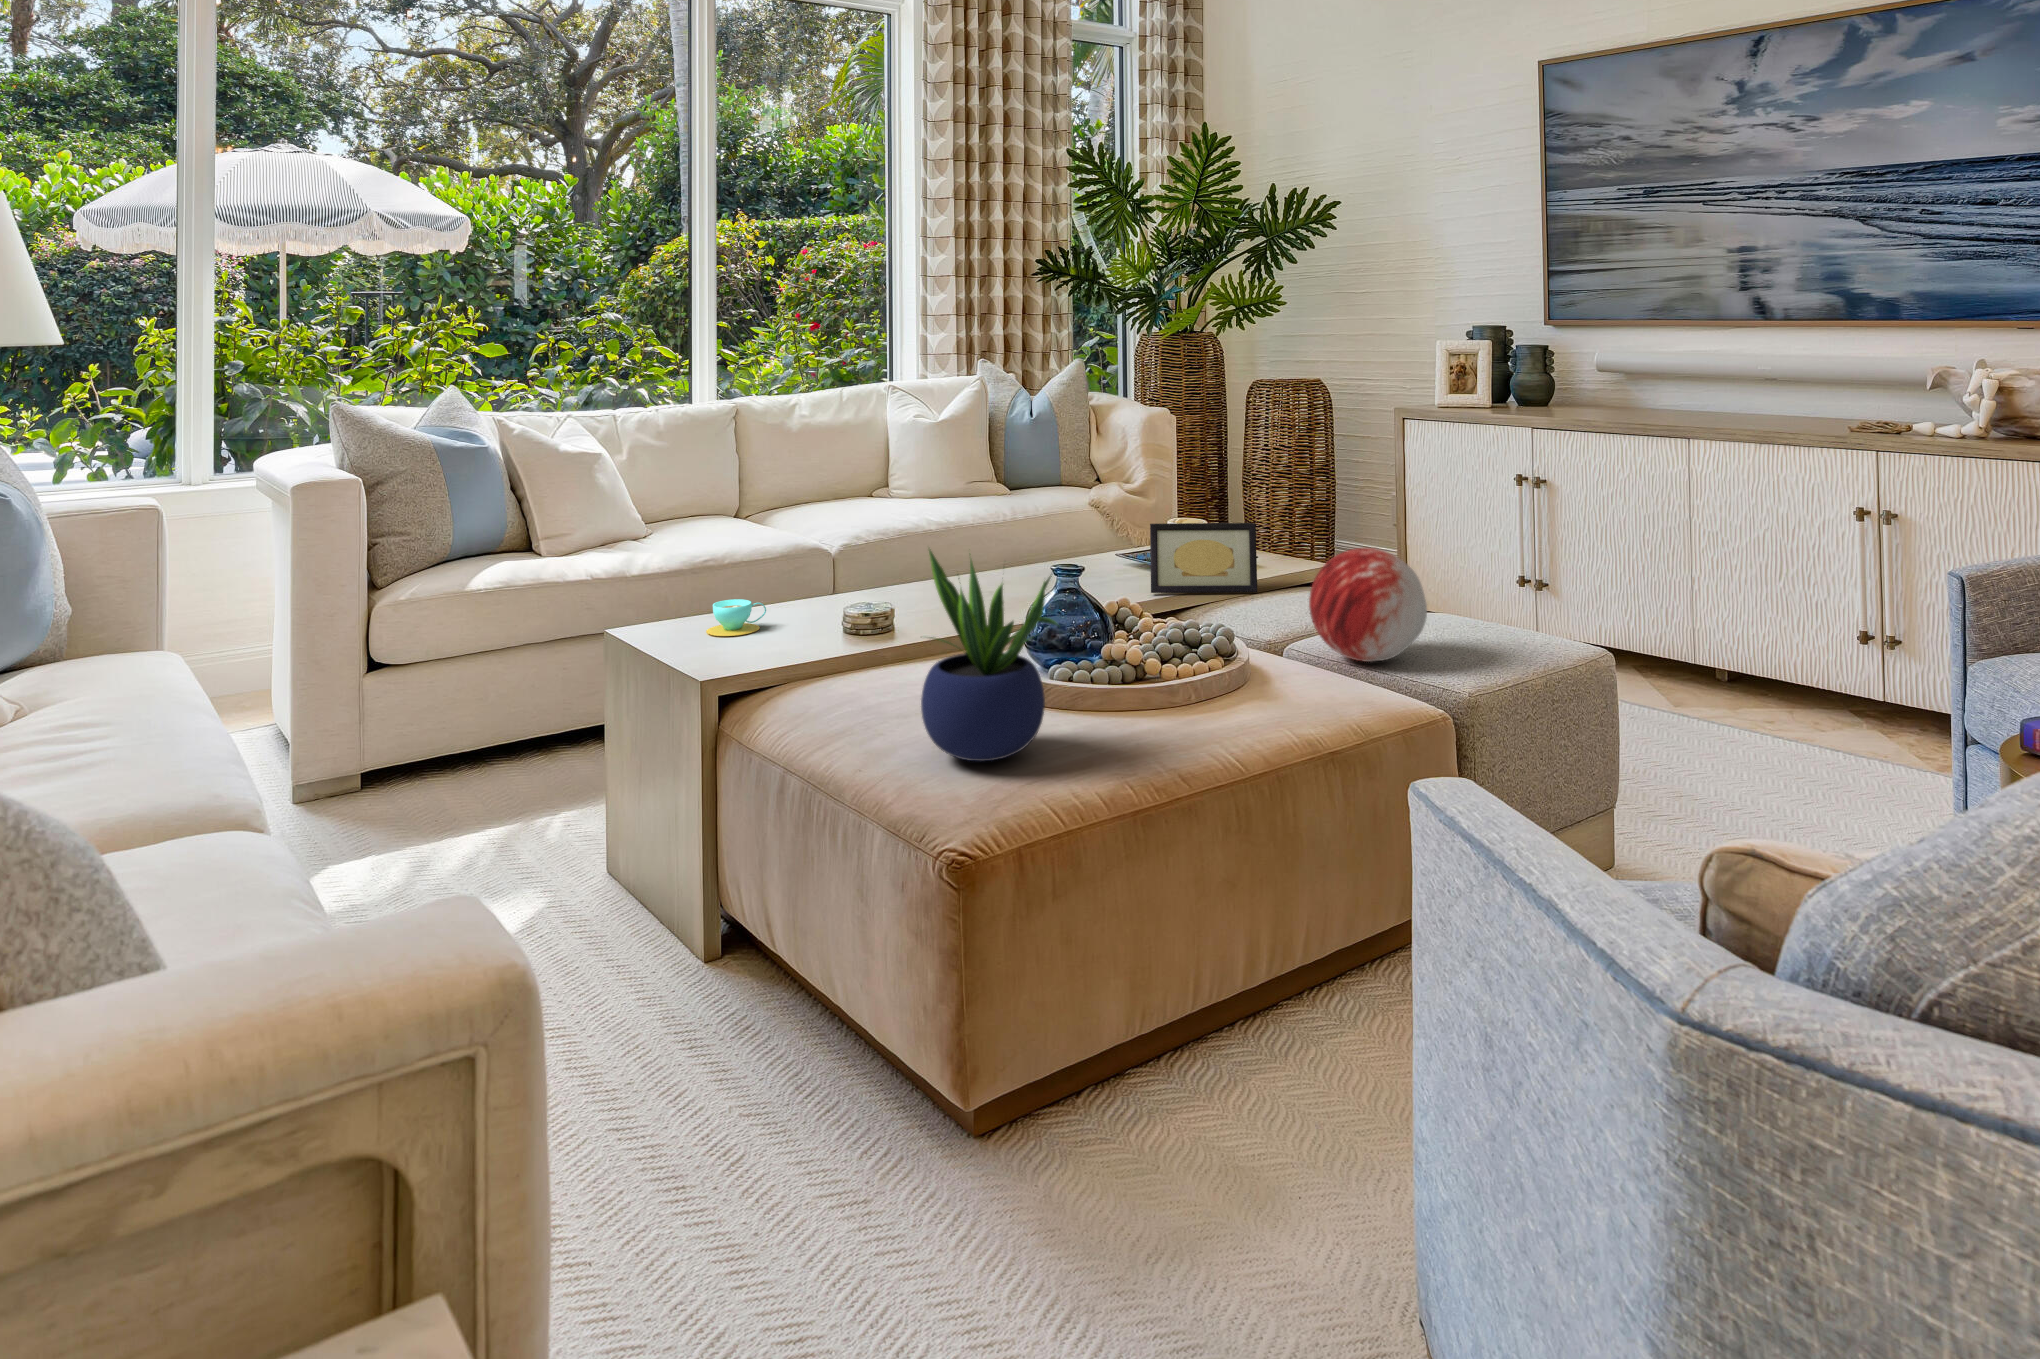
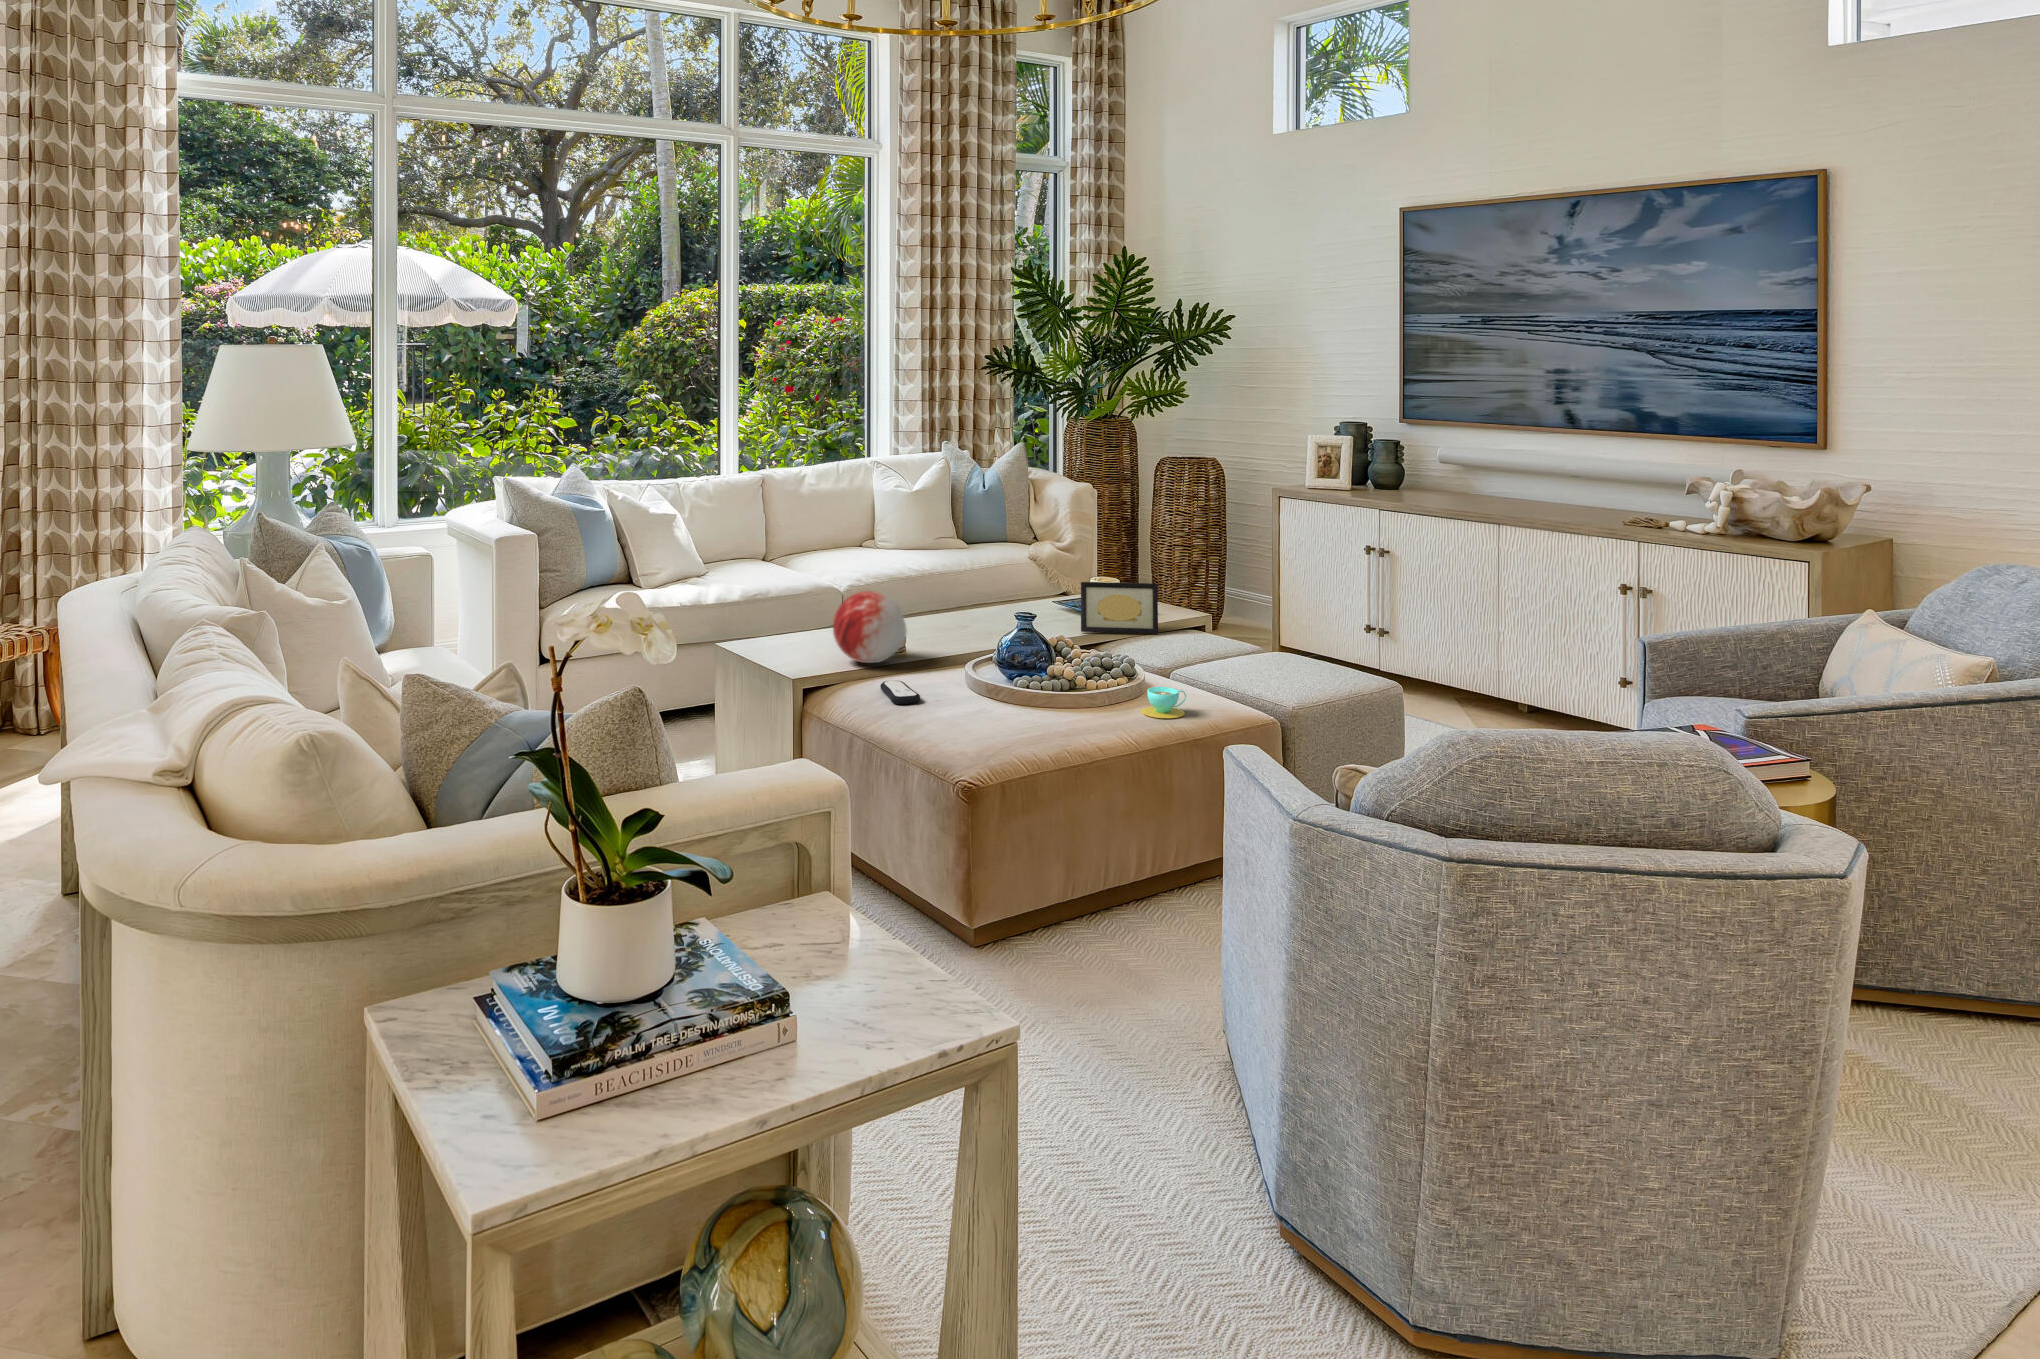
decorative orb: present [1309,548,1427,662] -> present [833,591,907,663]
potted plant: present [921,549,1058,761] -> none [942,597,1030,730]
teacup: present [706,599,766,636] -> present [1141,687,1186,718]
remote control: none [839,678,897,718] -> present [880,681,920,704]

